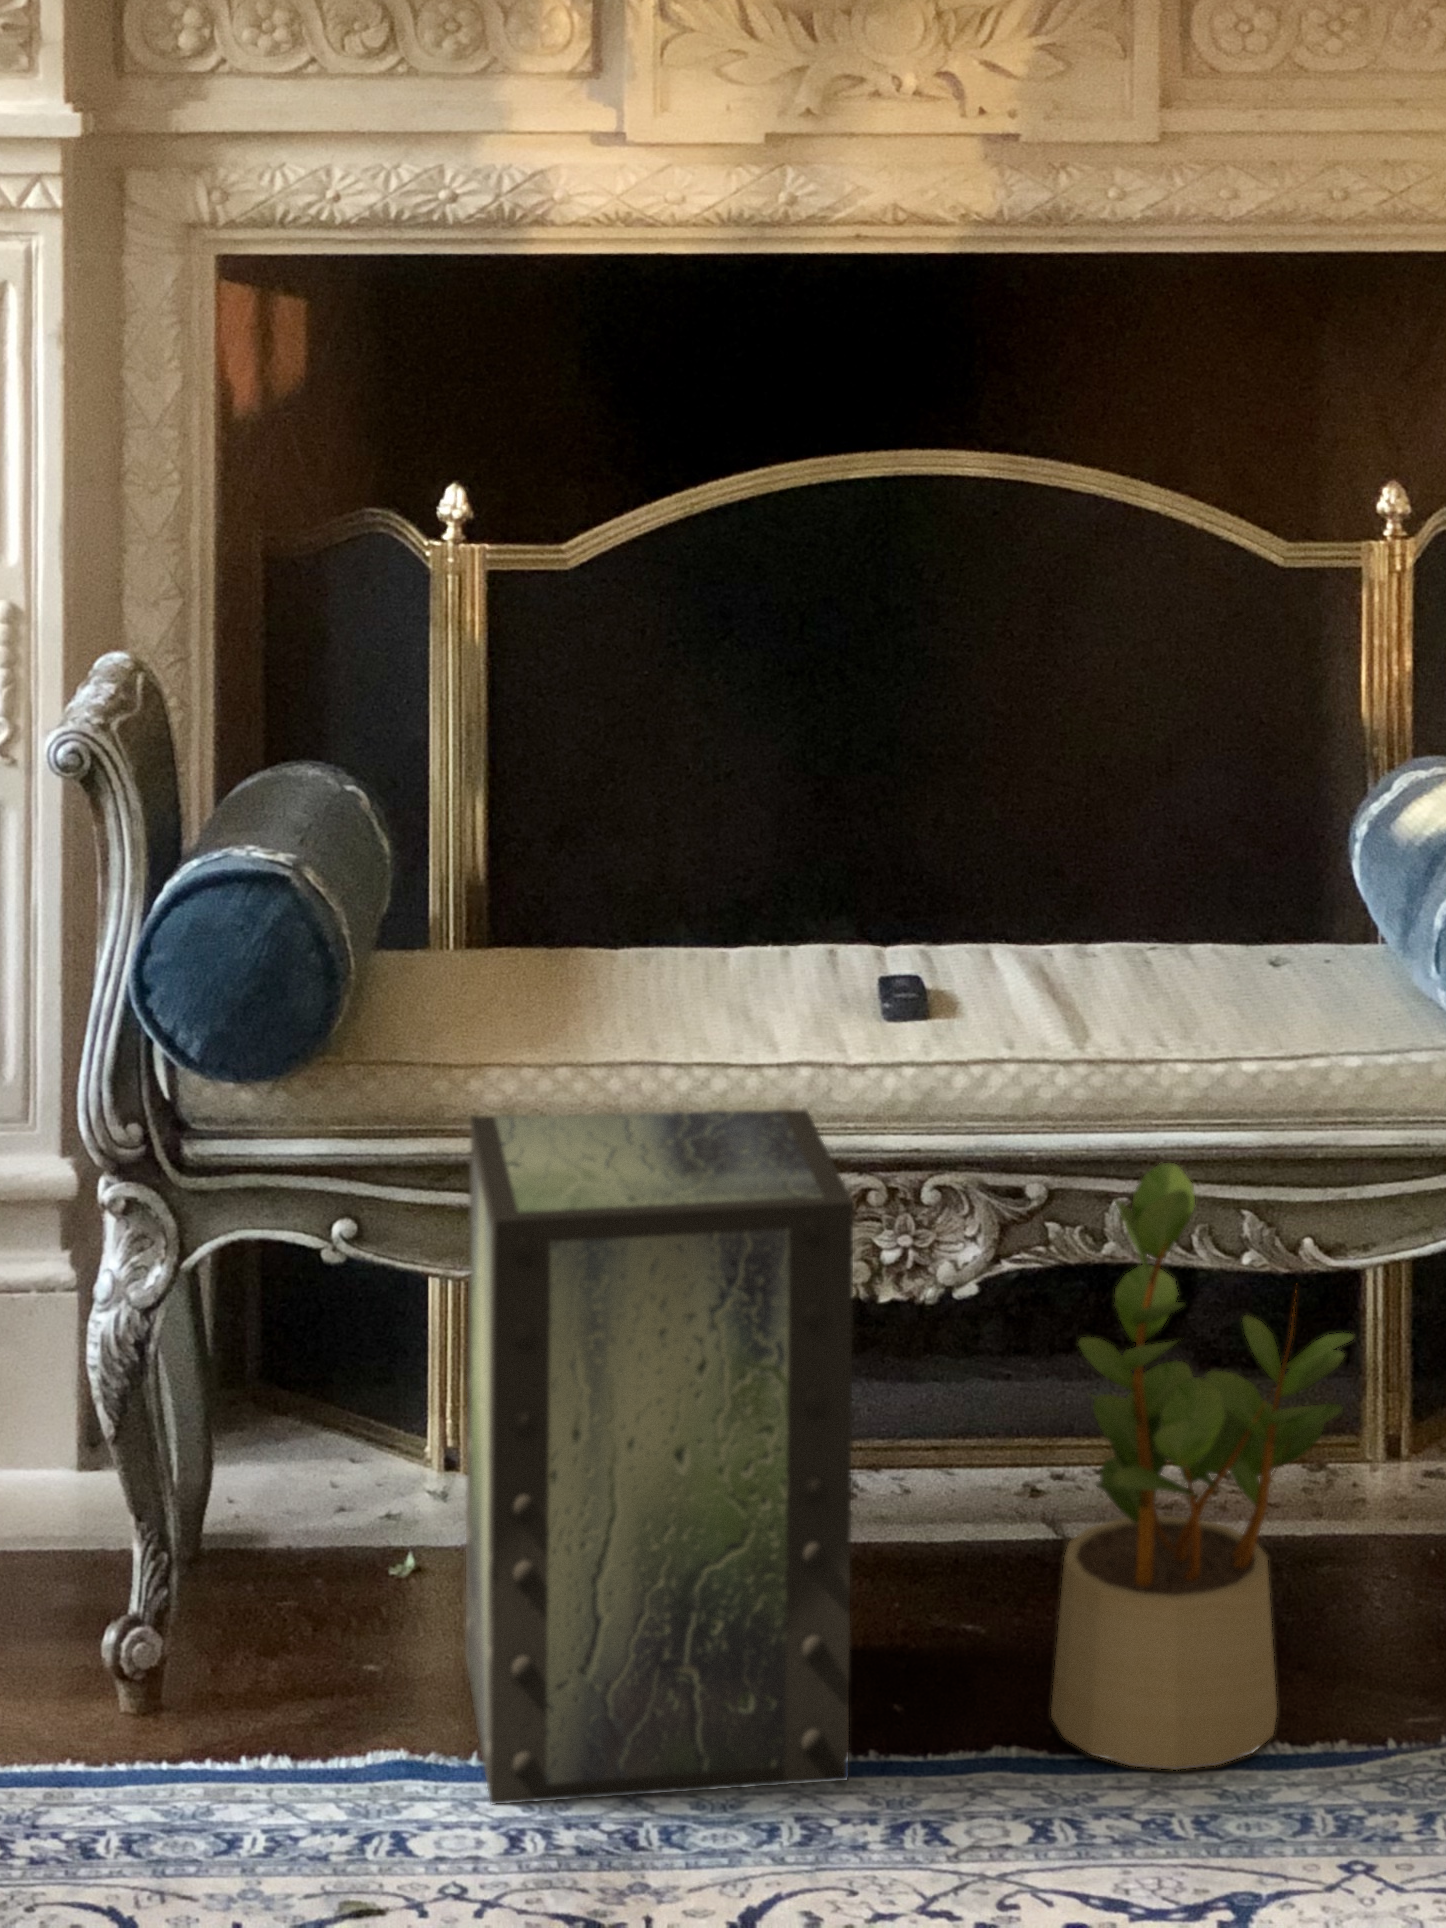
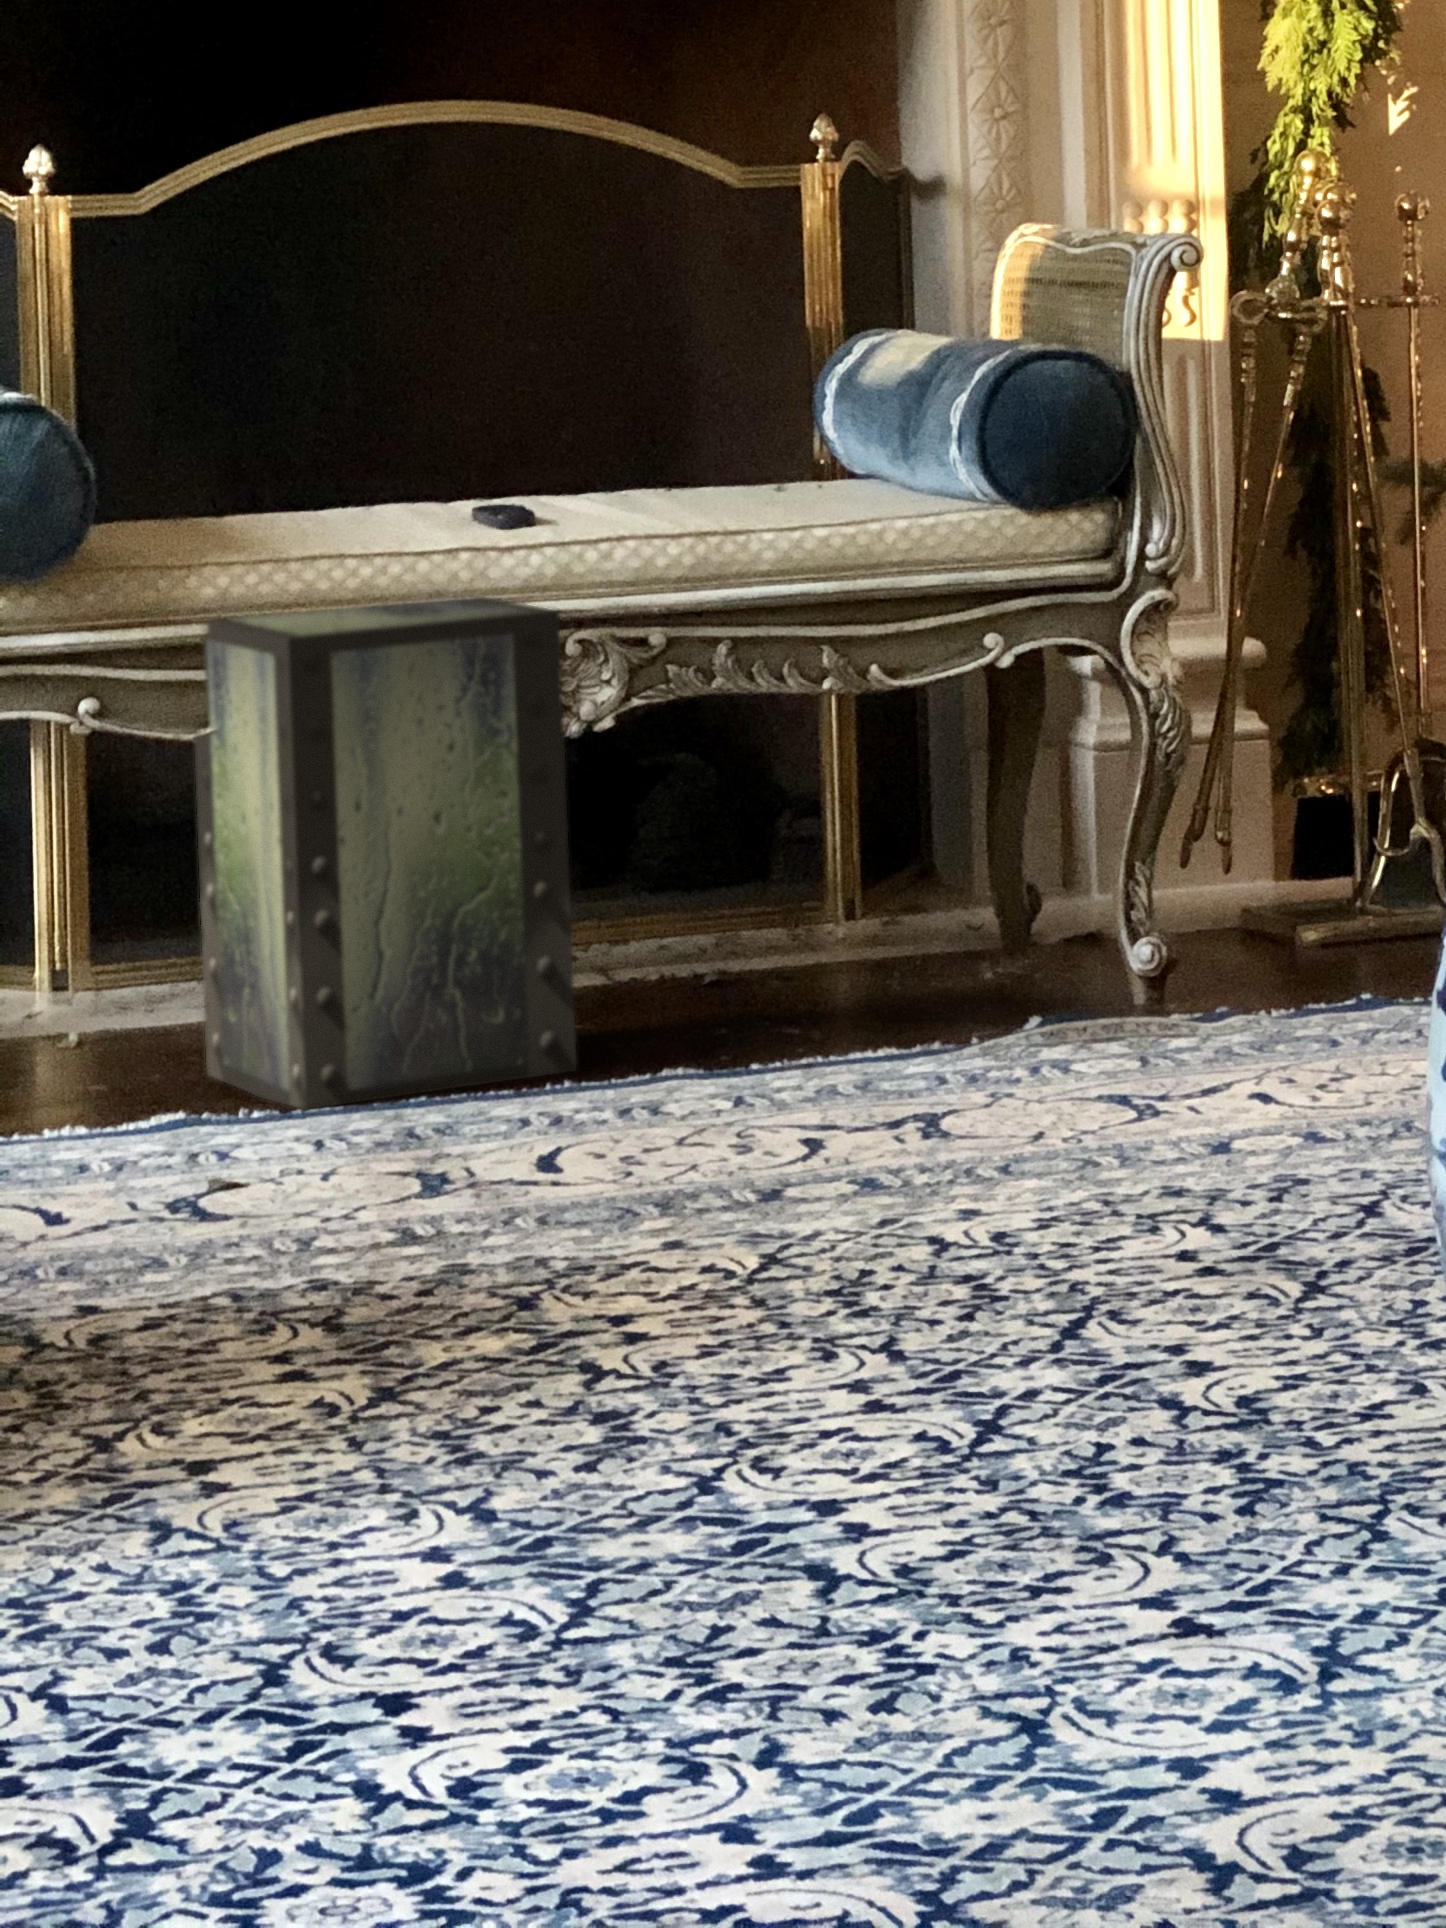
potted plant: present [1051,1163,1353,1770] -> none [708,581,931,1040]

